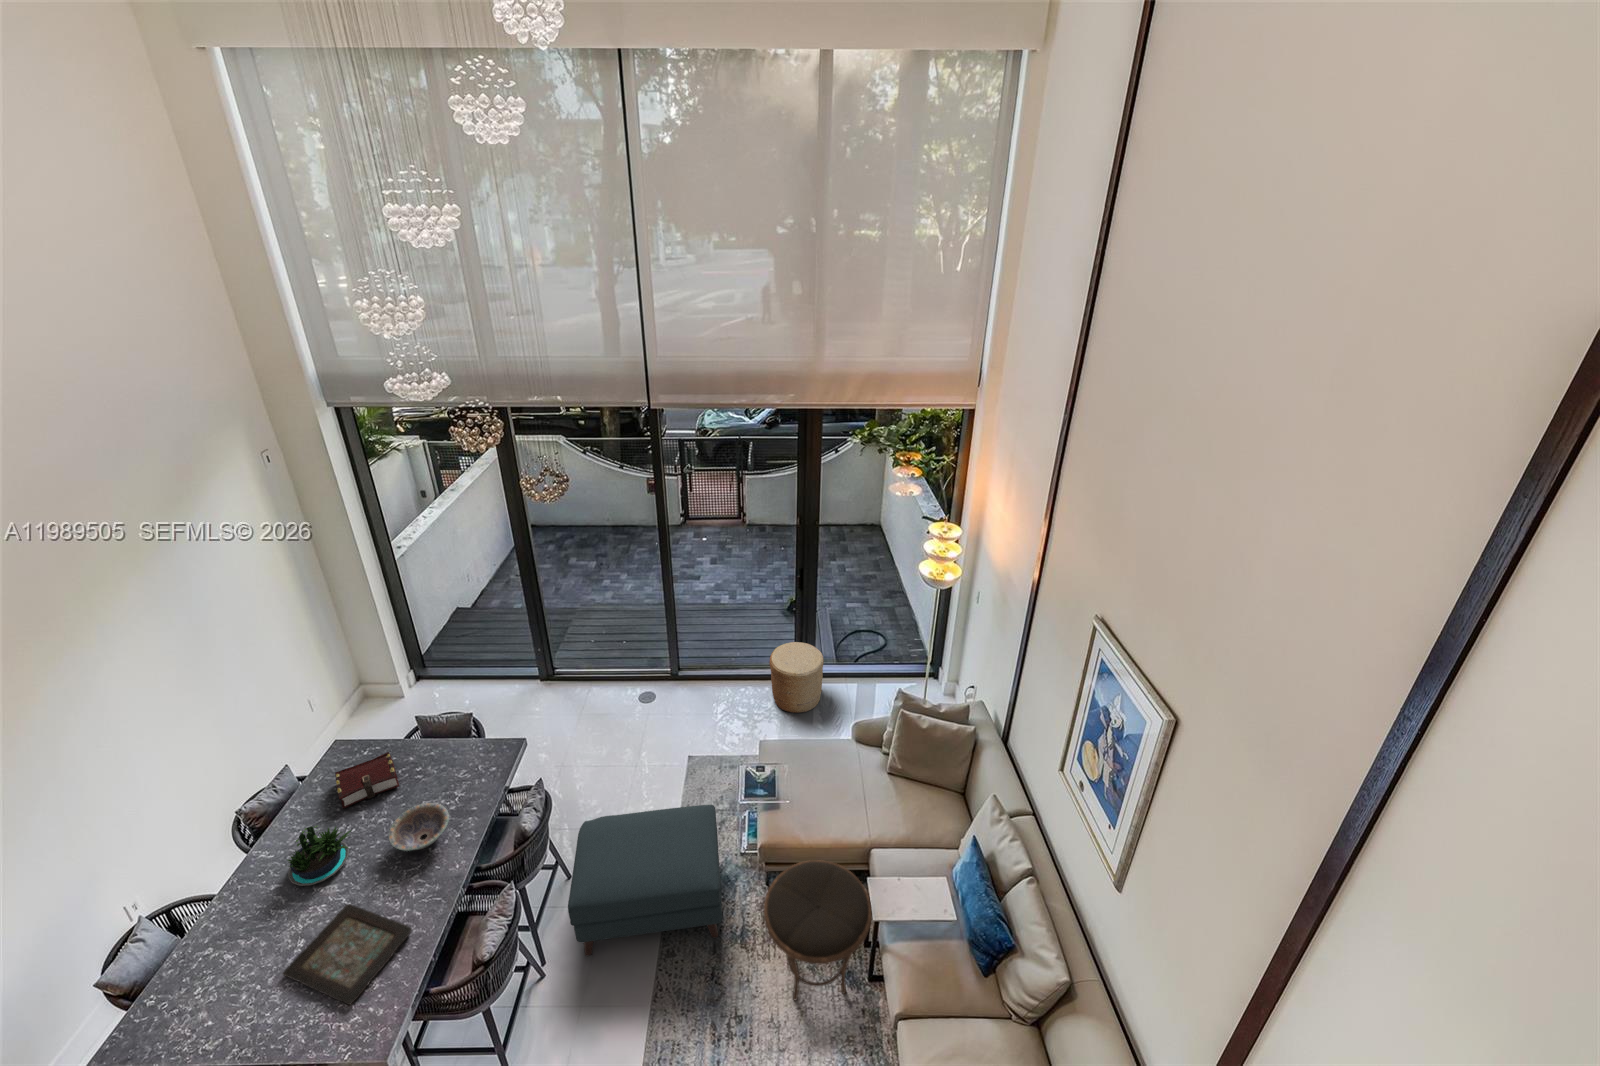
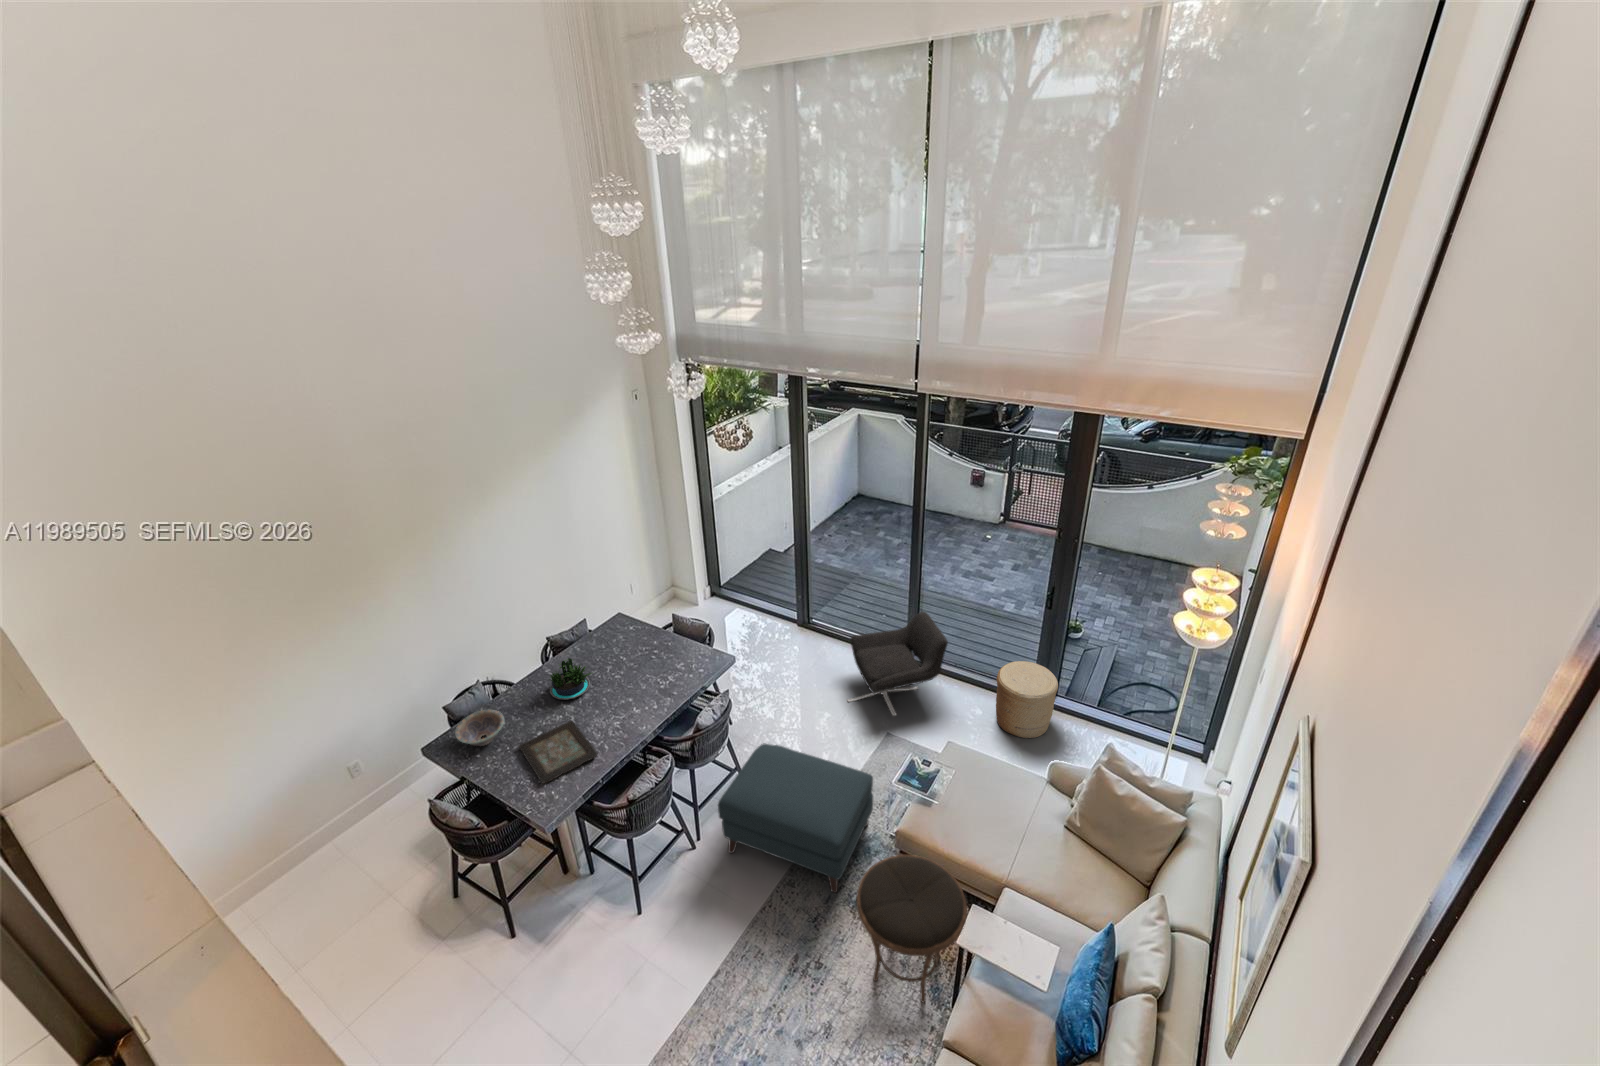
lounge chair: none [615,626,719,741] -> present [848,612,948,715]
book: present [335,752,399,809] -> none [599,629,644,658]
decorative bowl: present [389,803,449,851] -> present [455,710,504,746]

